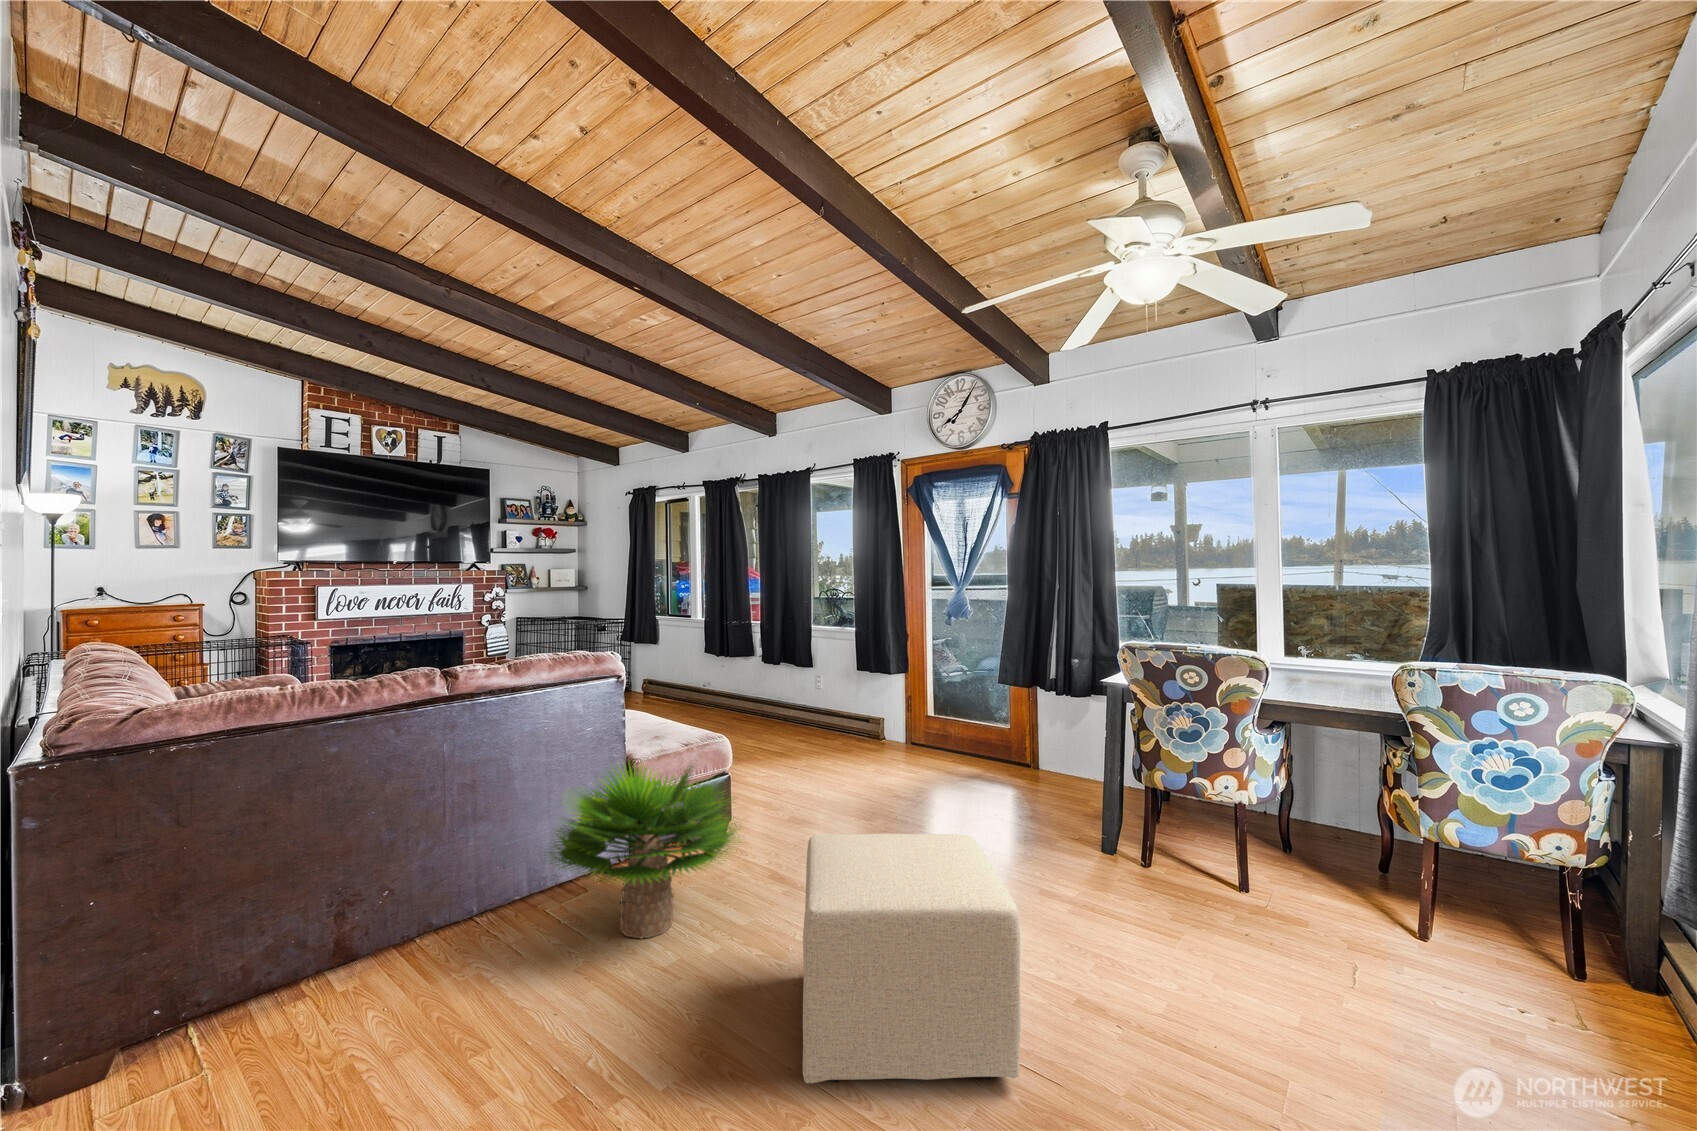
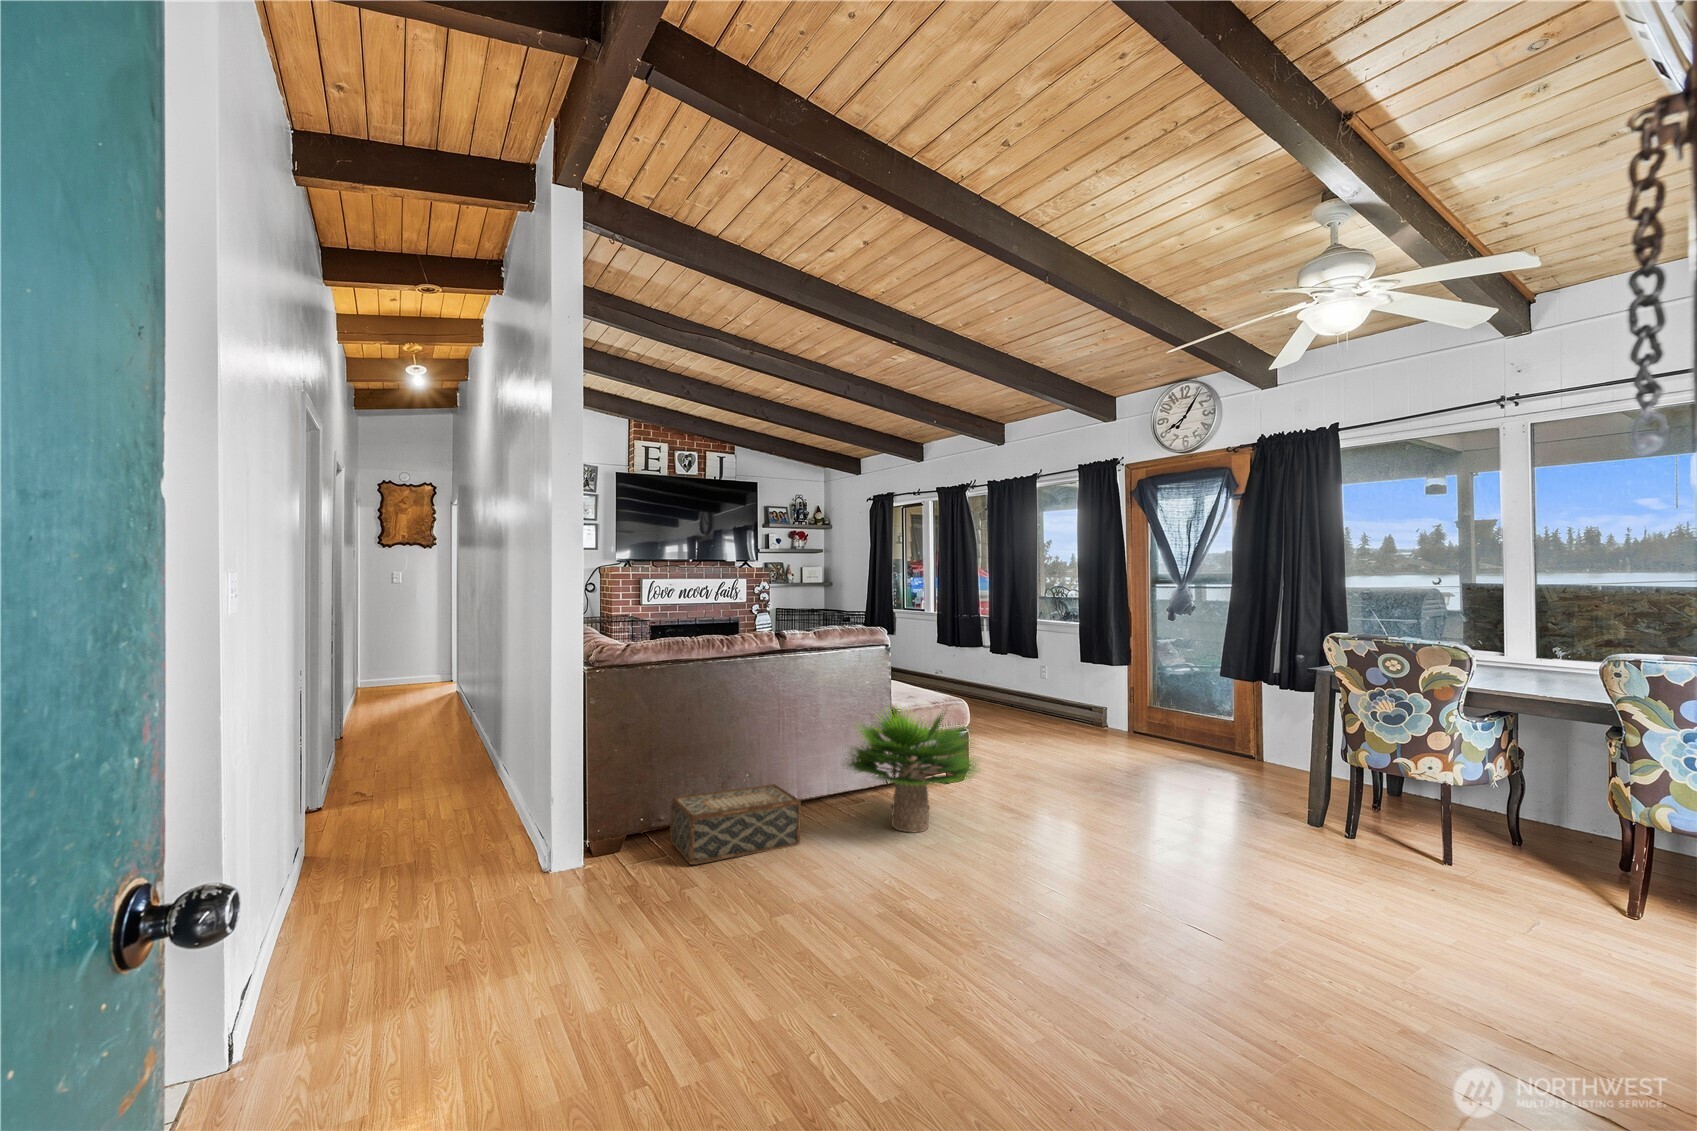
ottoman: present [803,834,1021,1083] -> none [1030,763,1195,936]
woven basket: none [231,896,471,1079] -> present [670,784,801,865]

